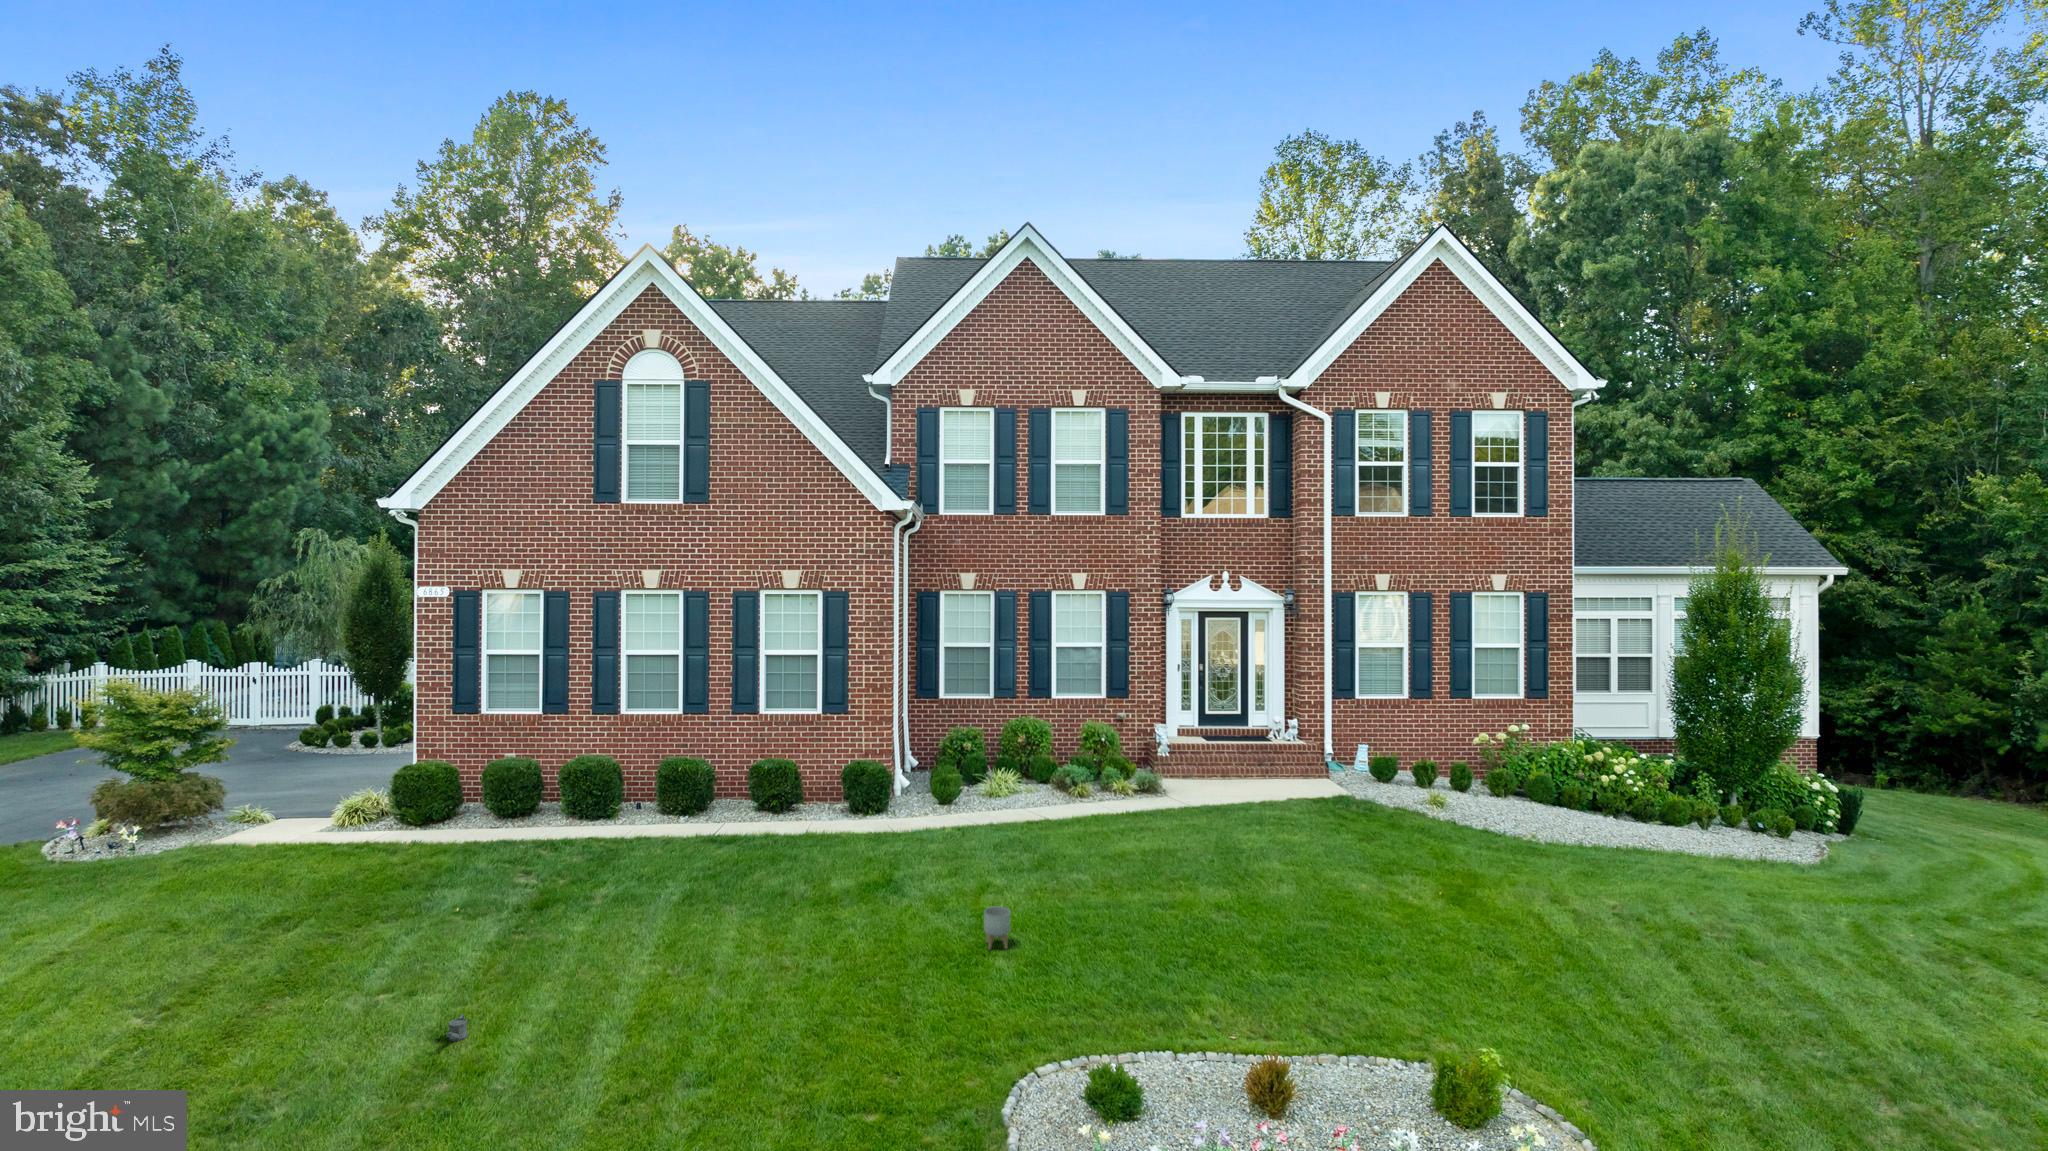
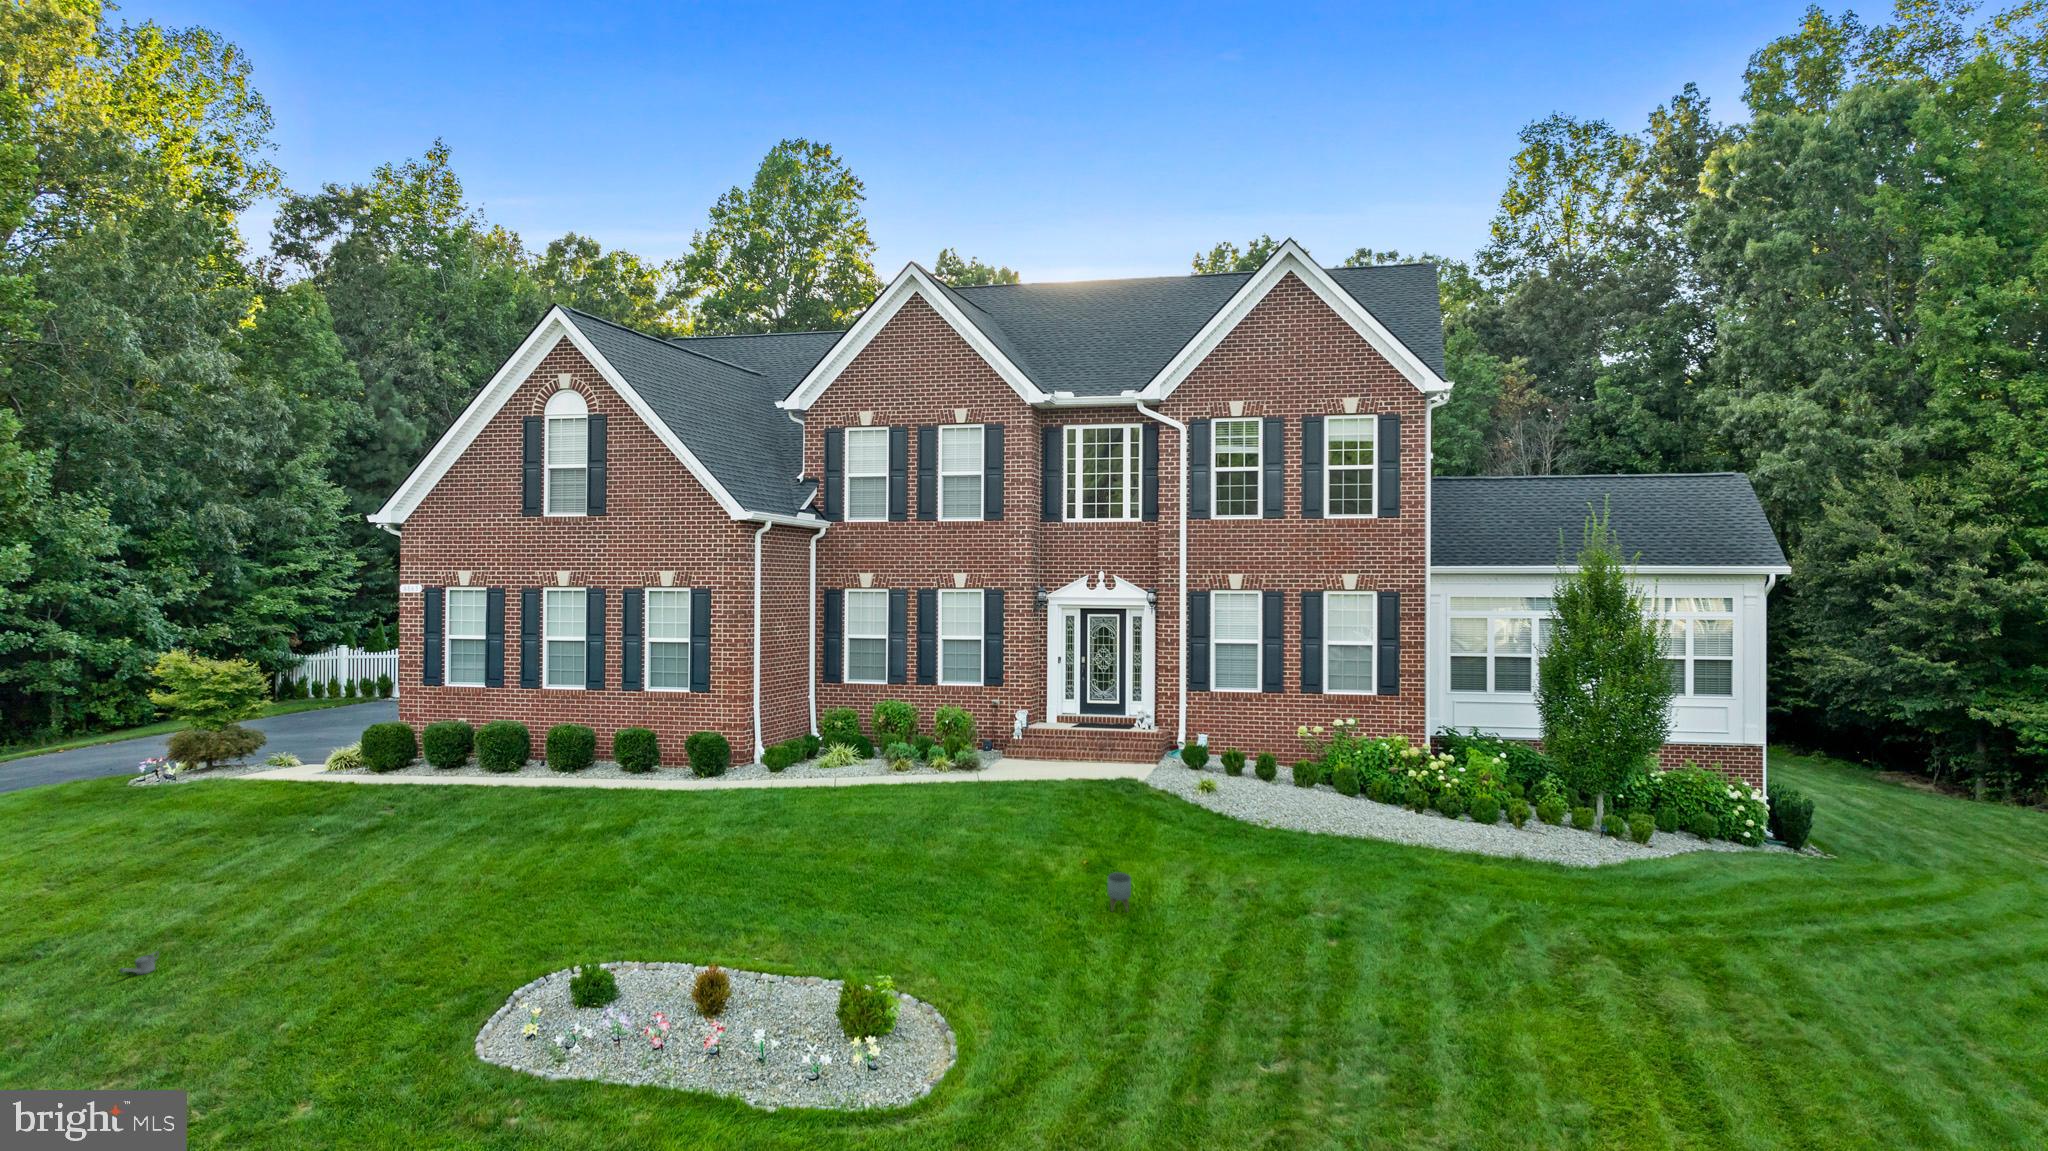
planter: present [984,906,1010,950] -> present [1108,872,1131,911]

